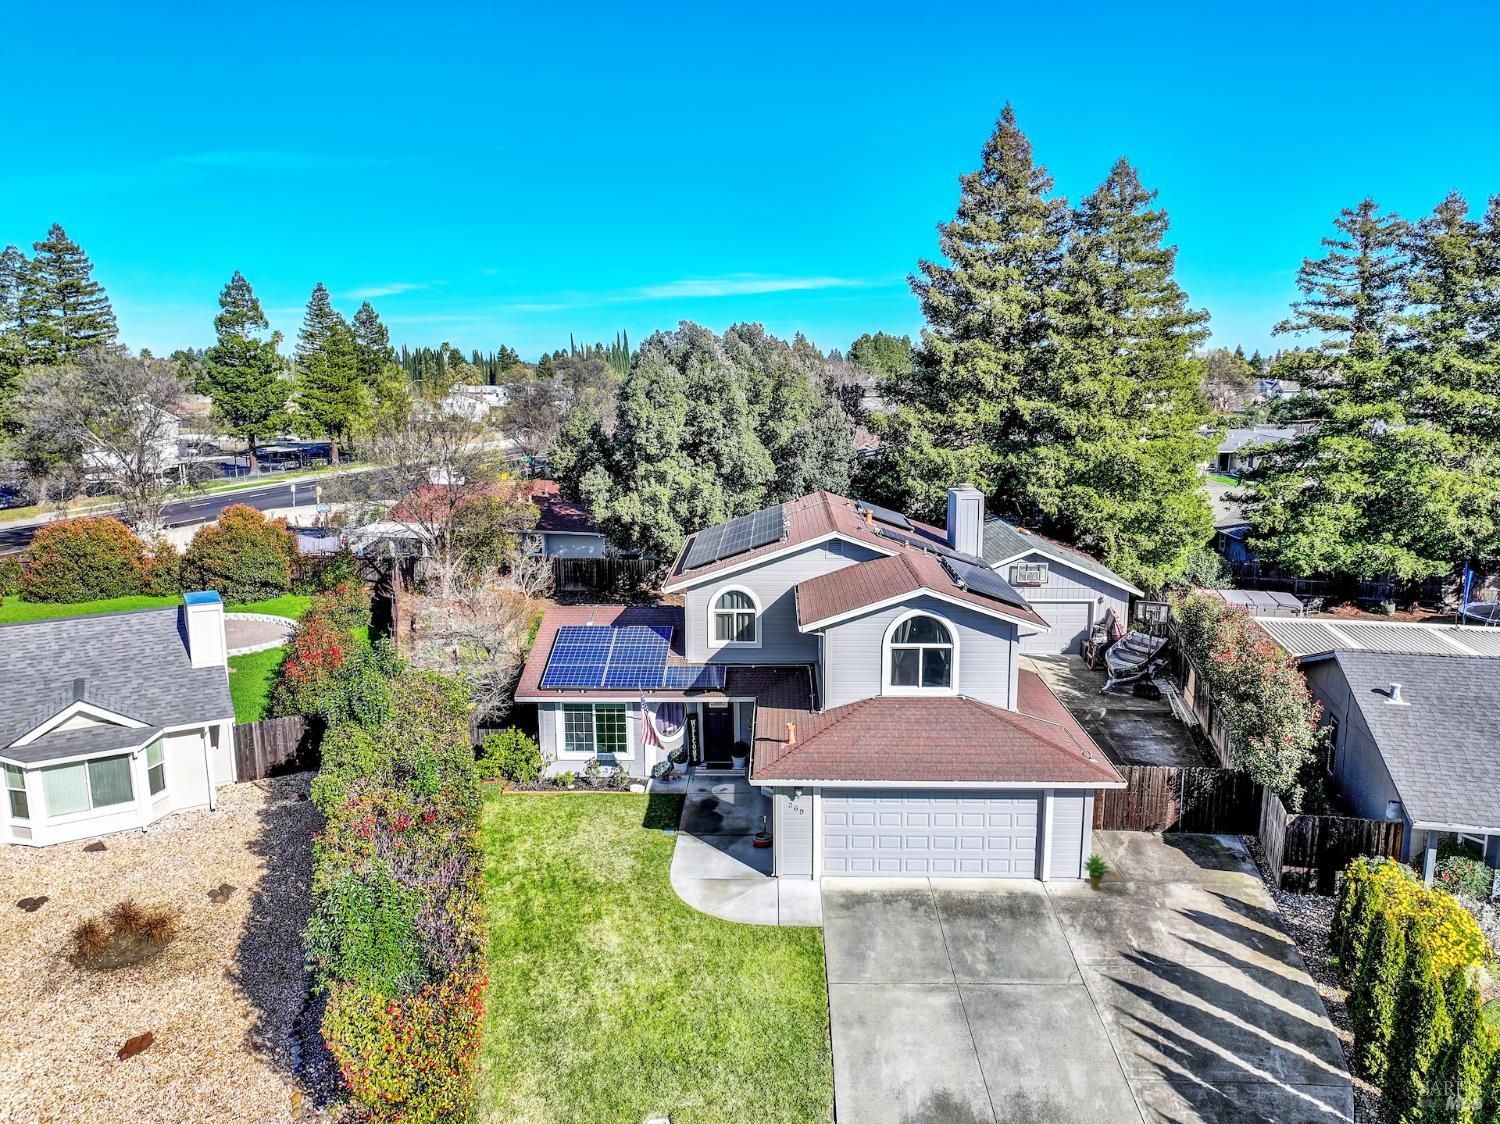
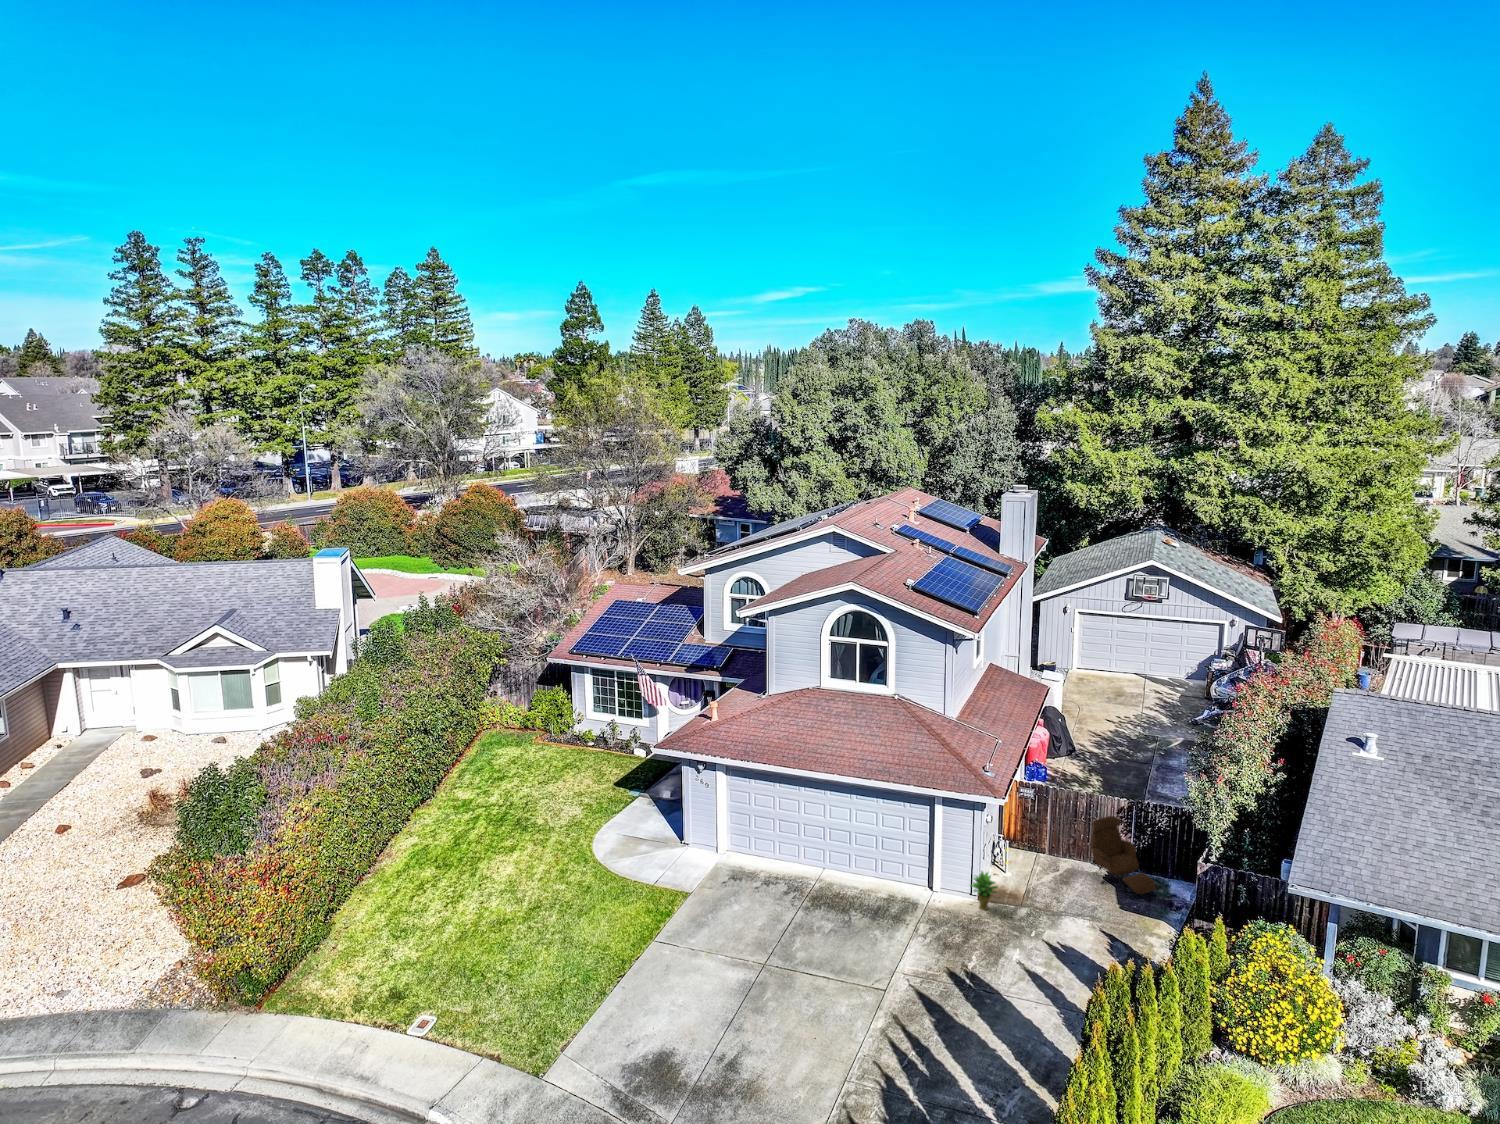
lounge chair: none [1150,783,1214,856] -> present [1091,816,1156,899]

